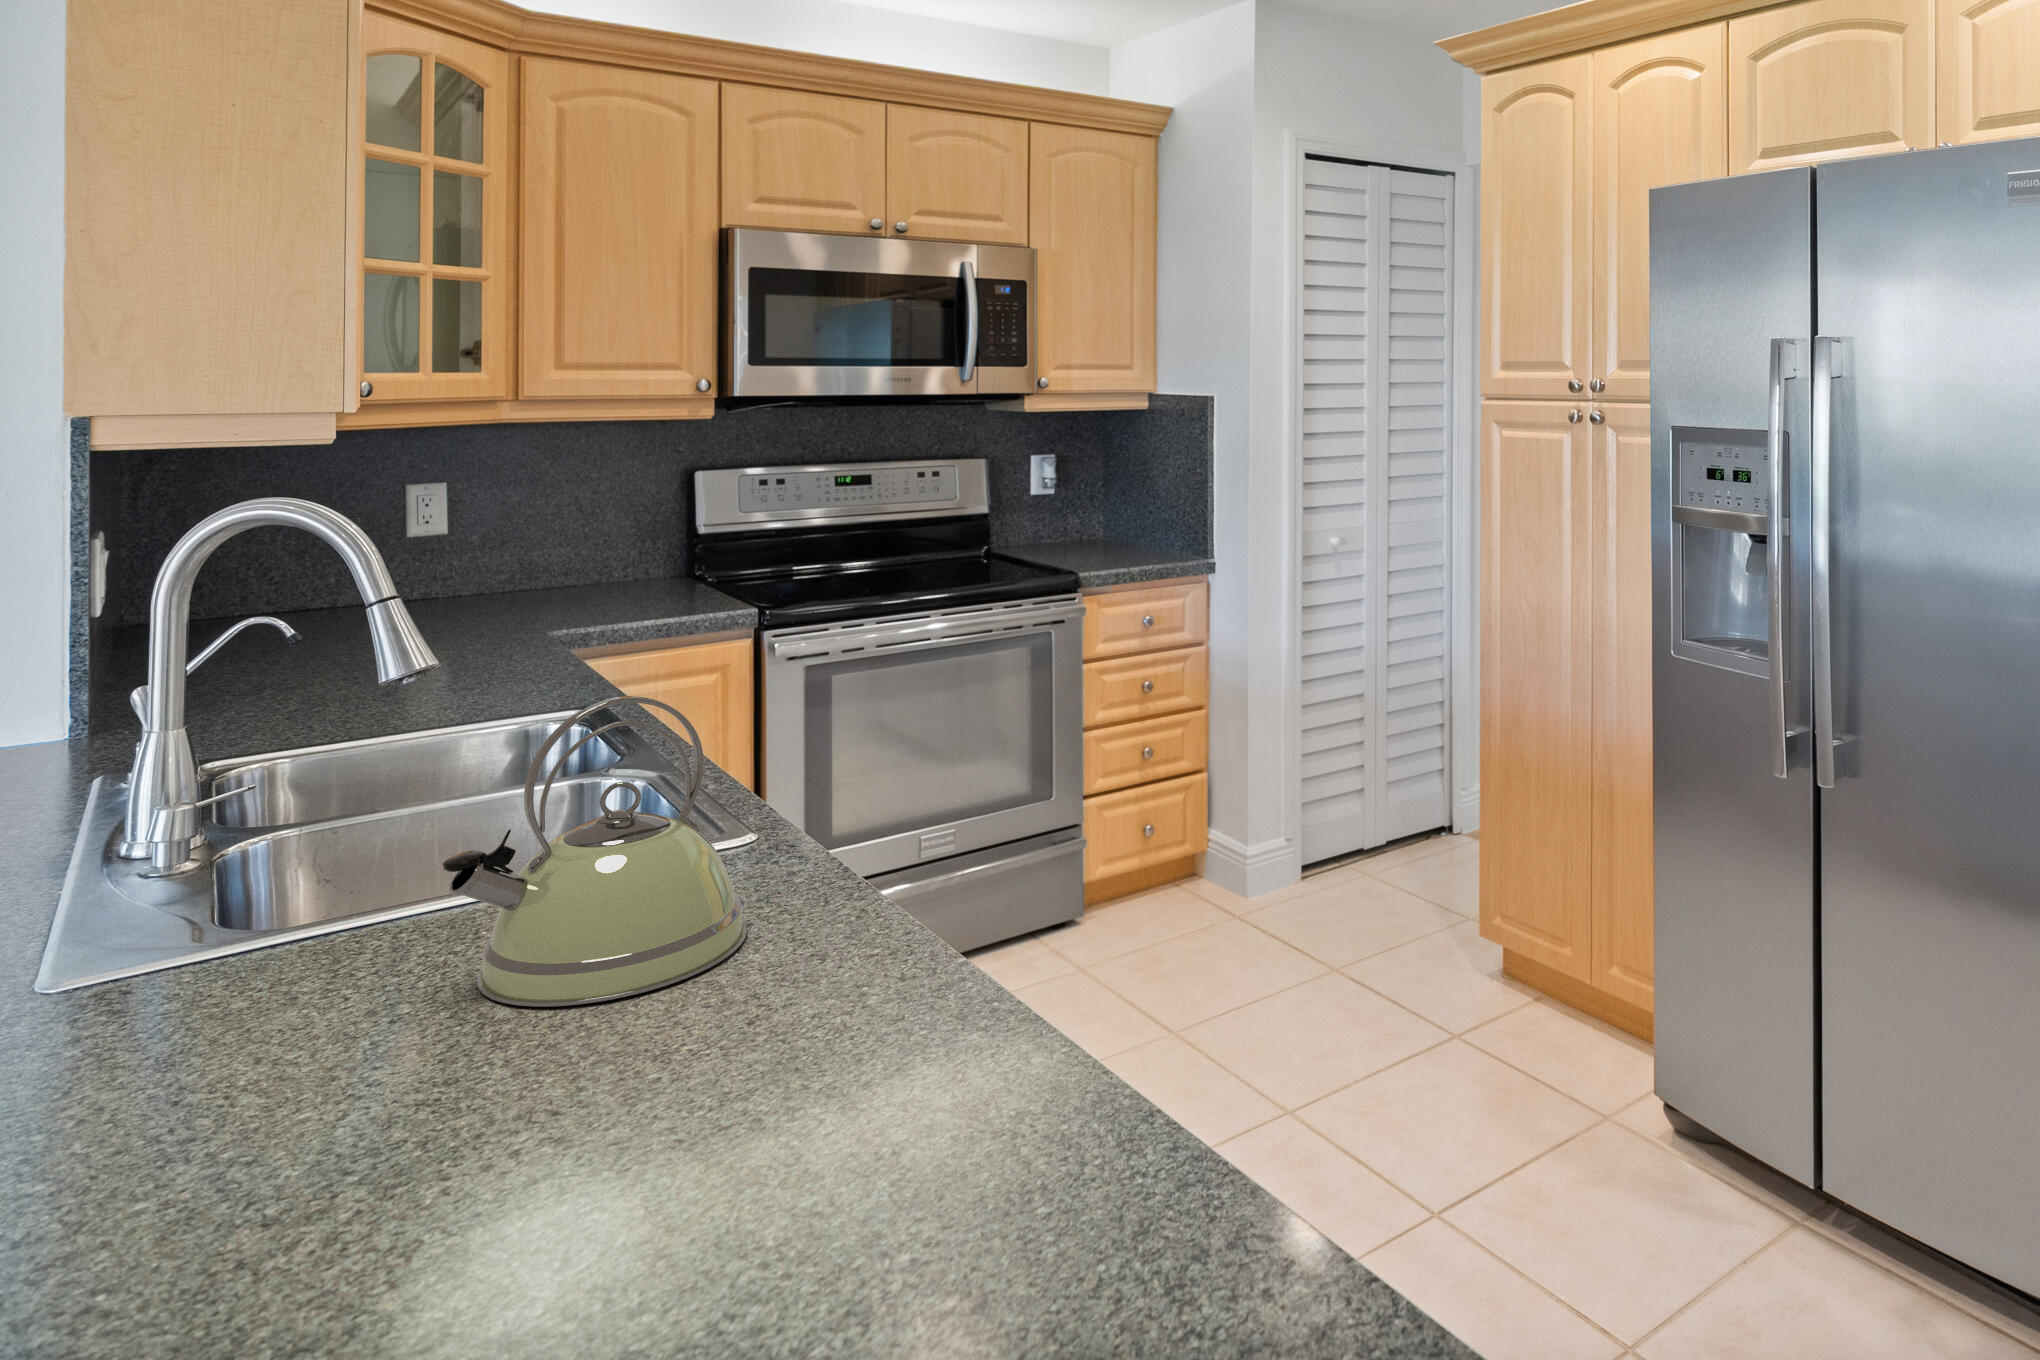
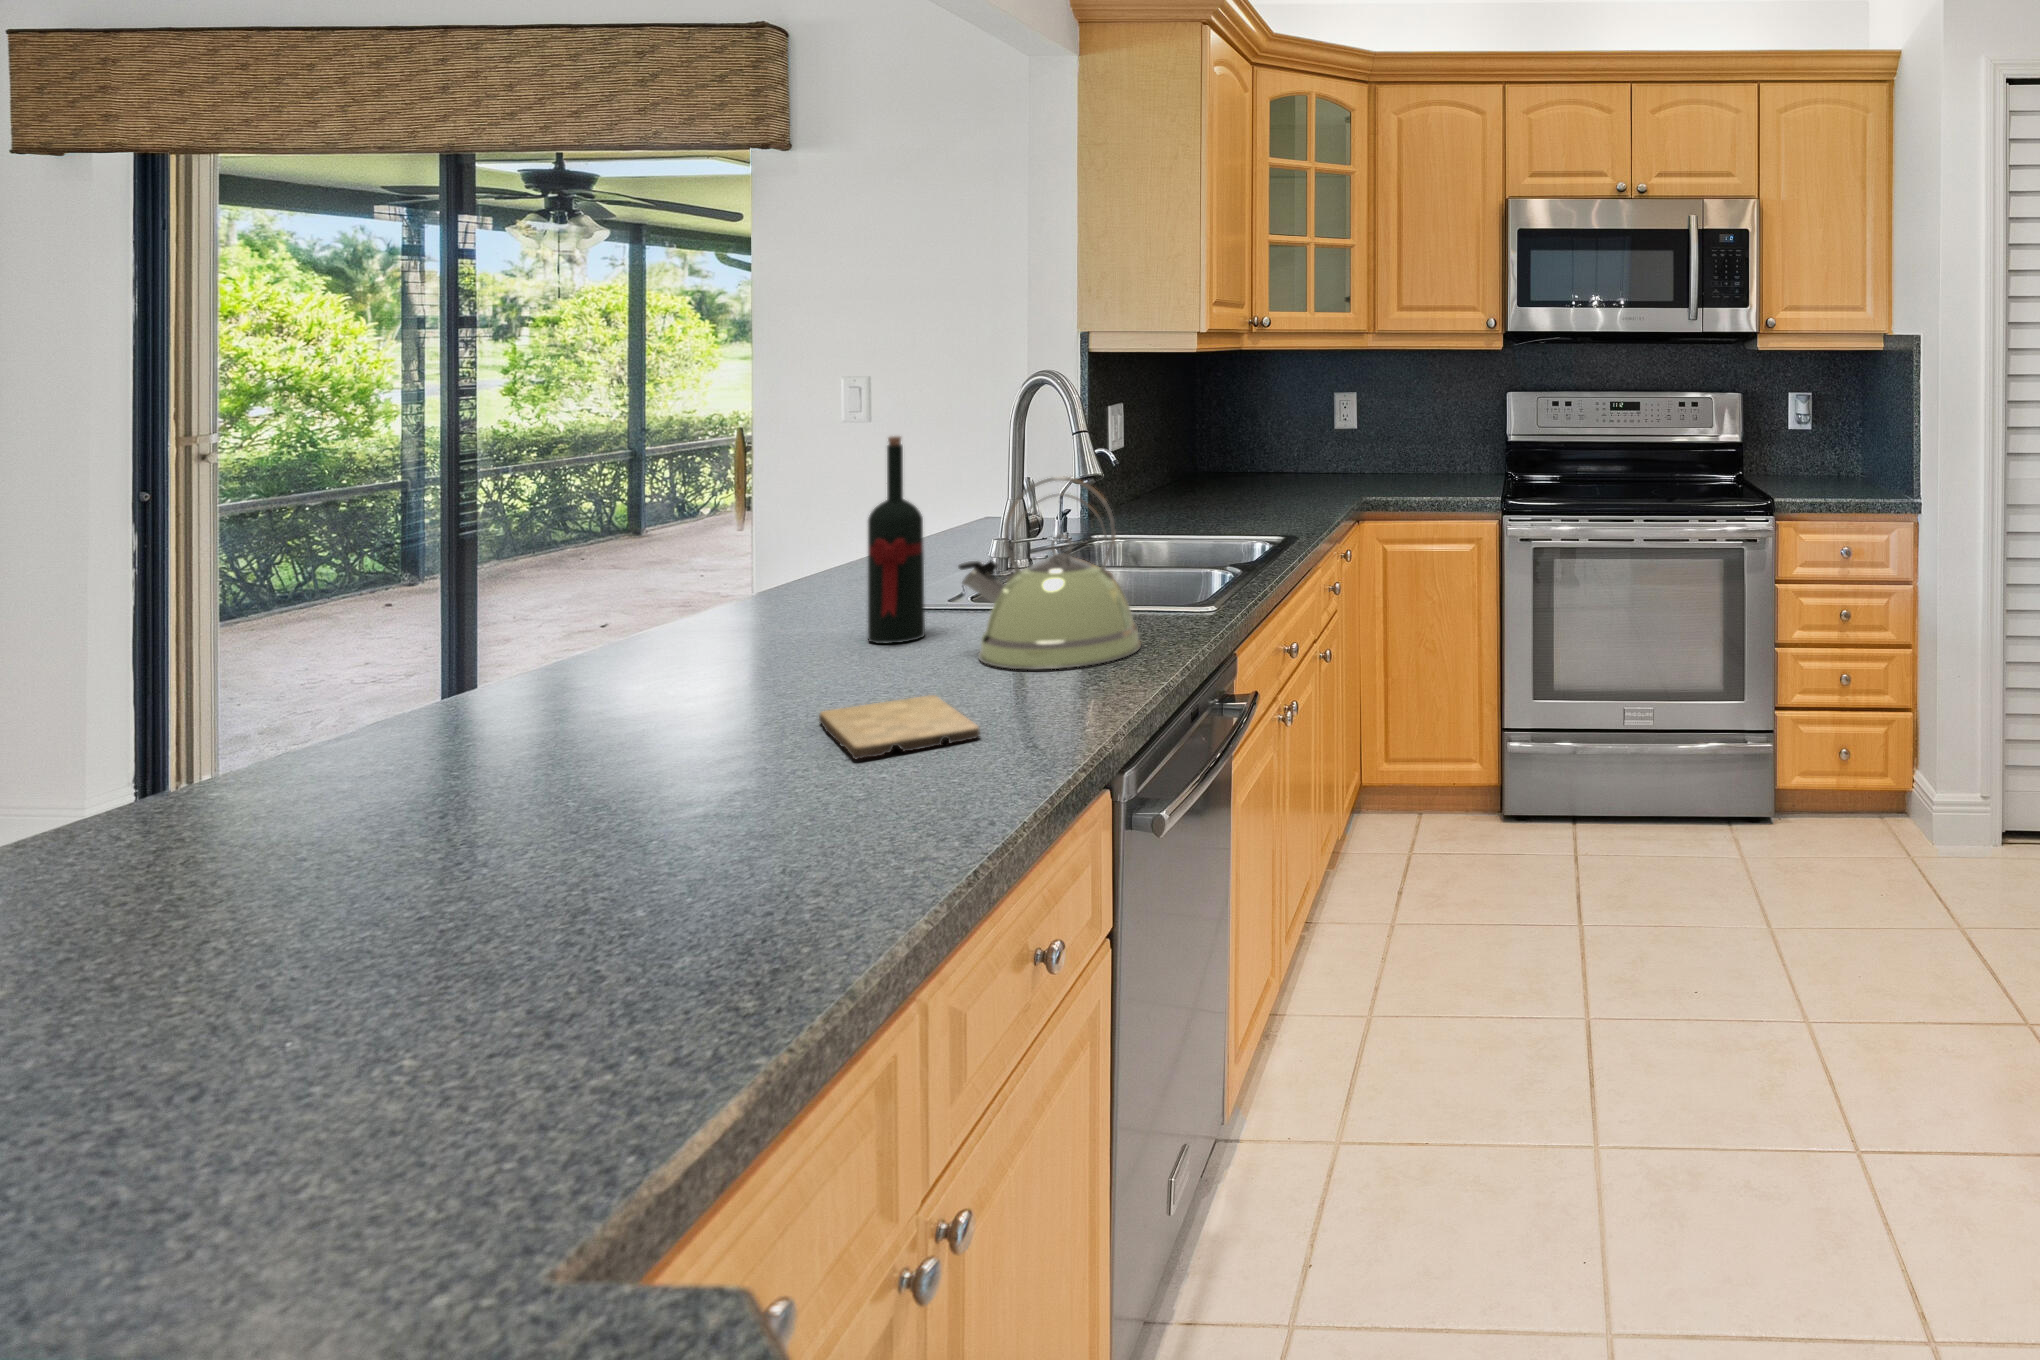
wine bottle: none [176,671,294,1036] -> present [868,436,925,644]
cutting board: none [457,1075,803,1207] -> present [819,695,980,759]

